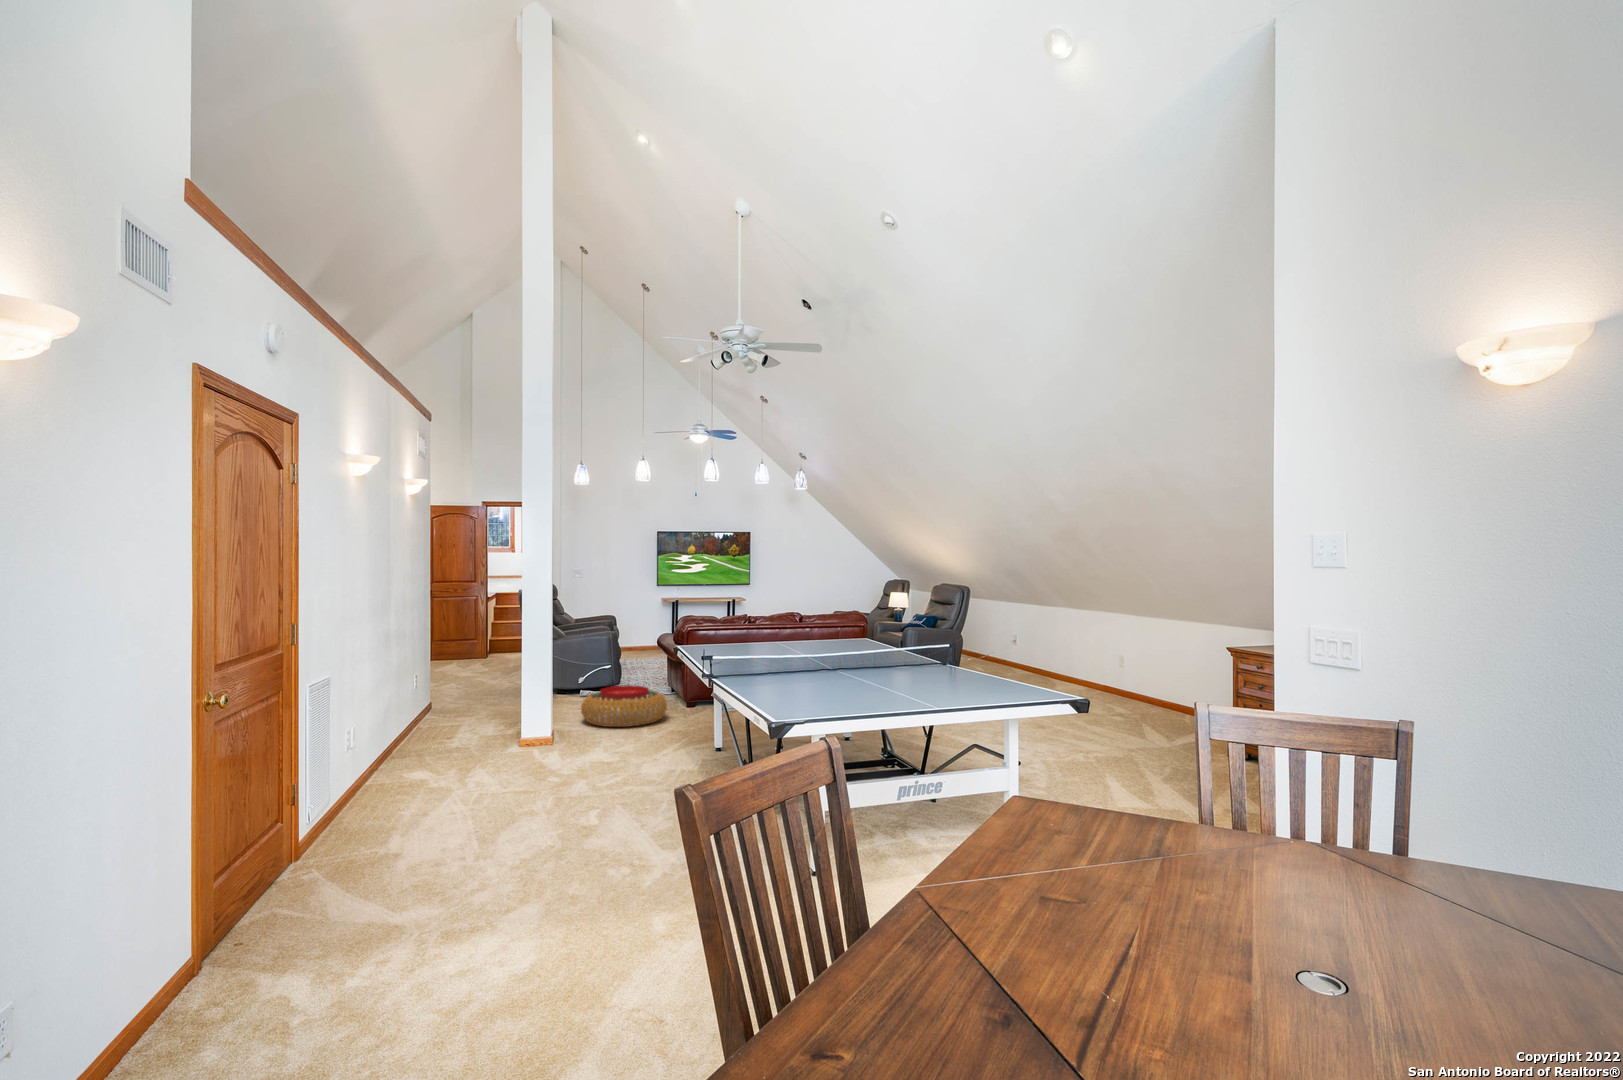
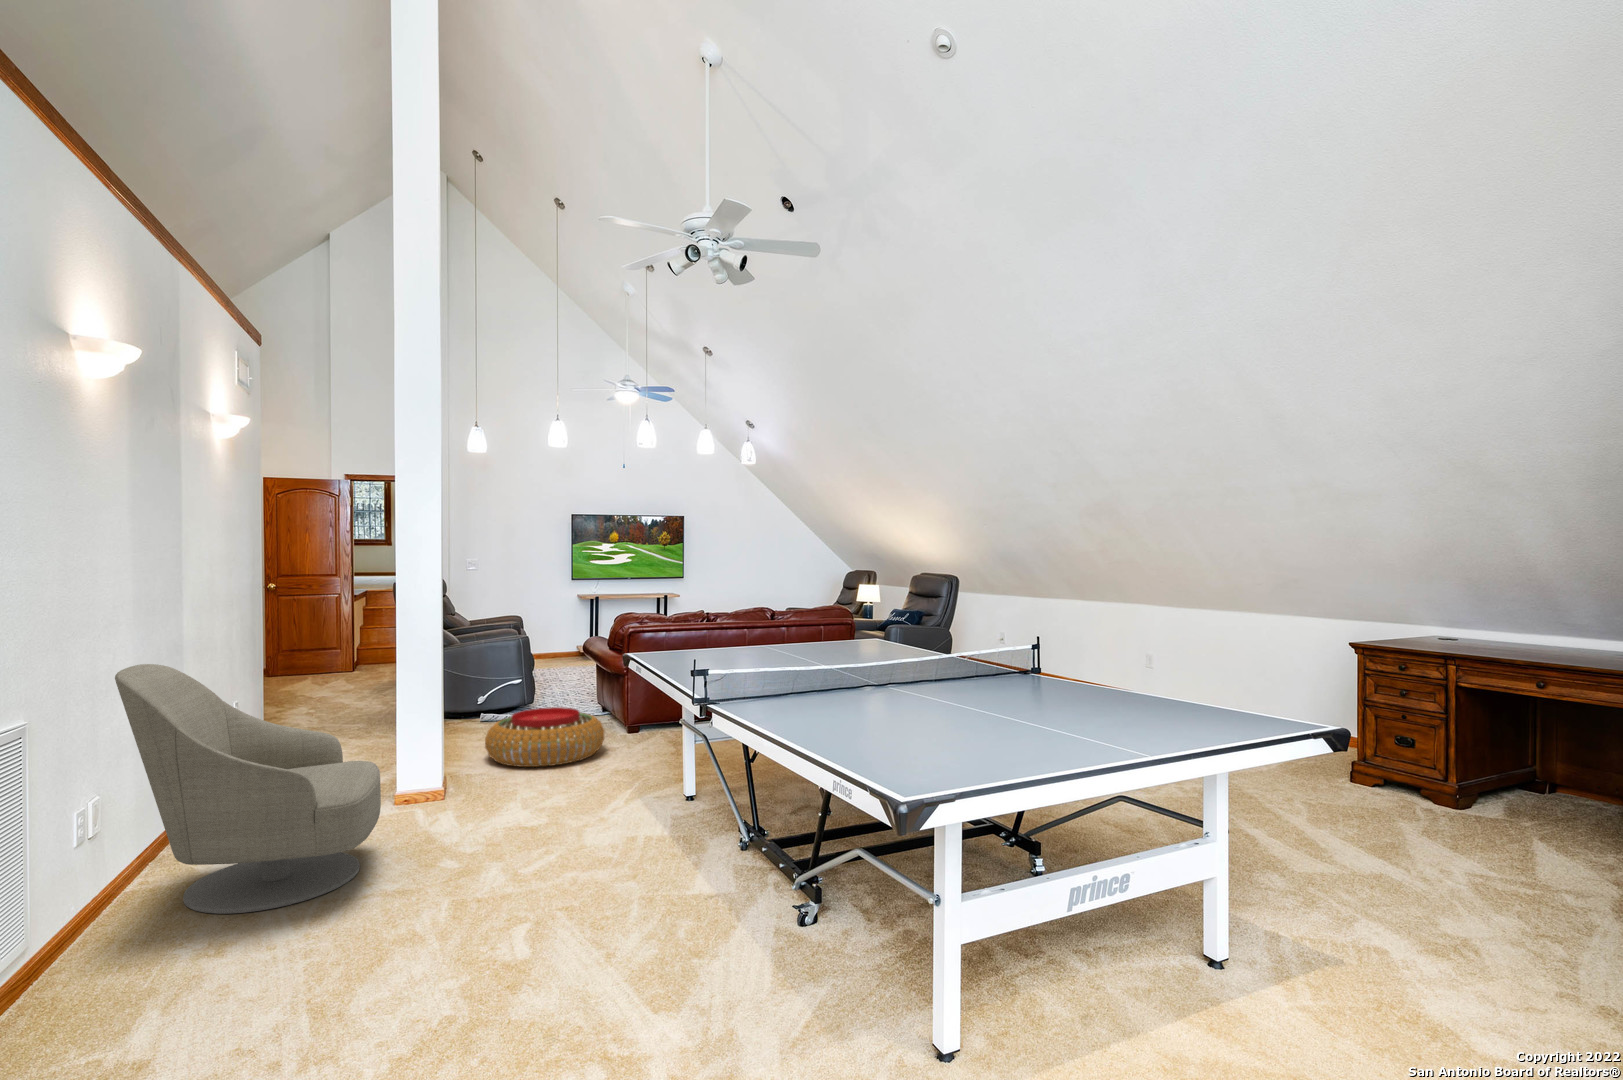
armchair: none [362,646,511,797] -> present [115,664,381,914]

